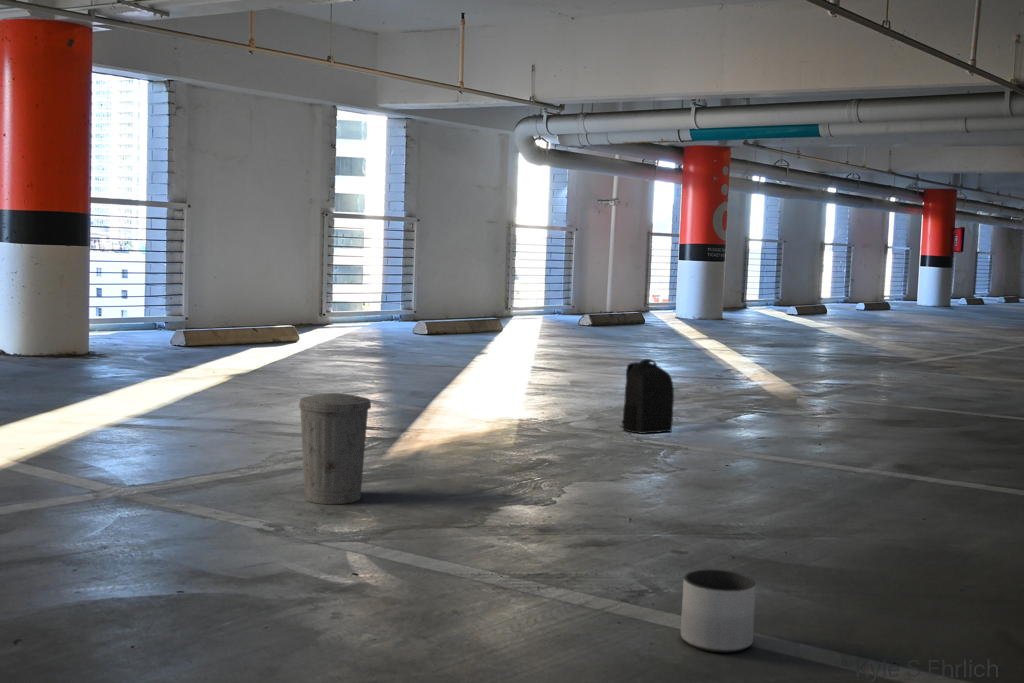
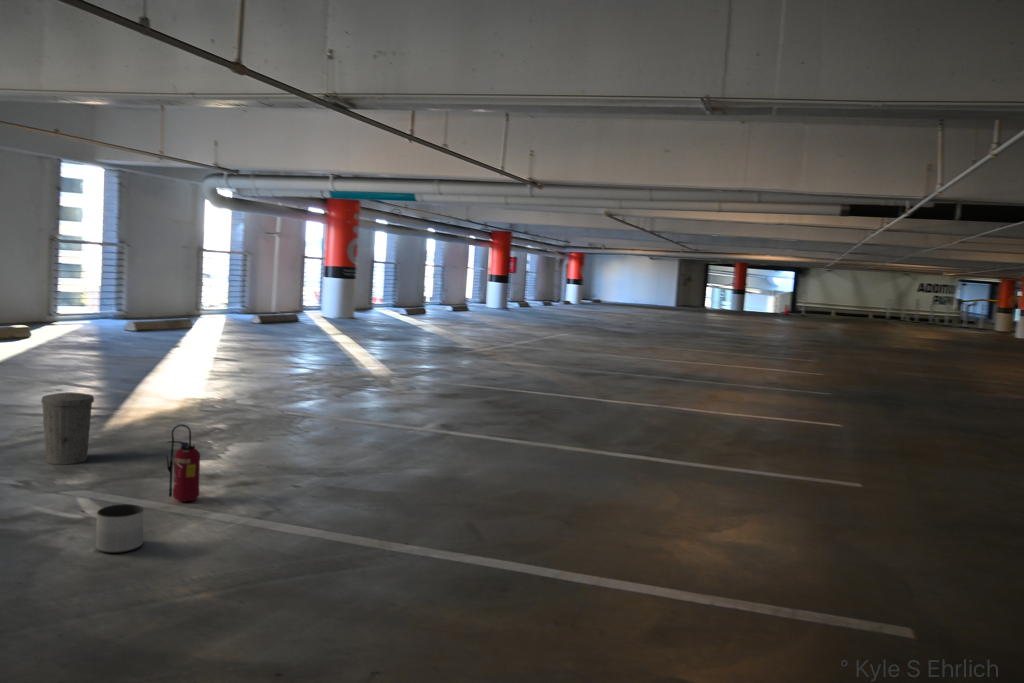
backpack: present [620,359,674,434] -> none [270,359,304,406]
fire extinguisher: none [477,443,531,578] -> present [167,425,200,502]
planter: present [681,570,755,652] -> present [96,504,143,553]

